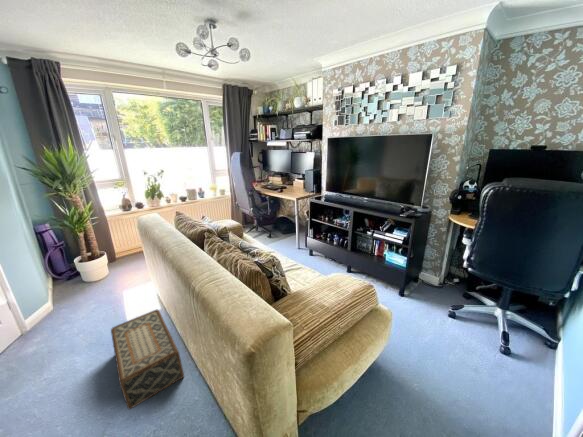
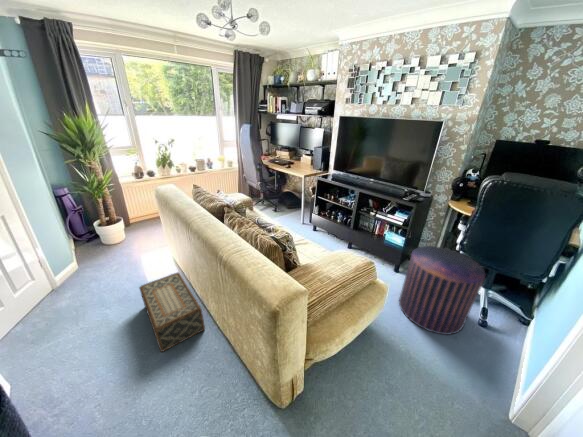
pouf: none [407,264,502,368] -> present [399,246,485,335]

